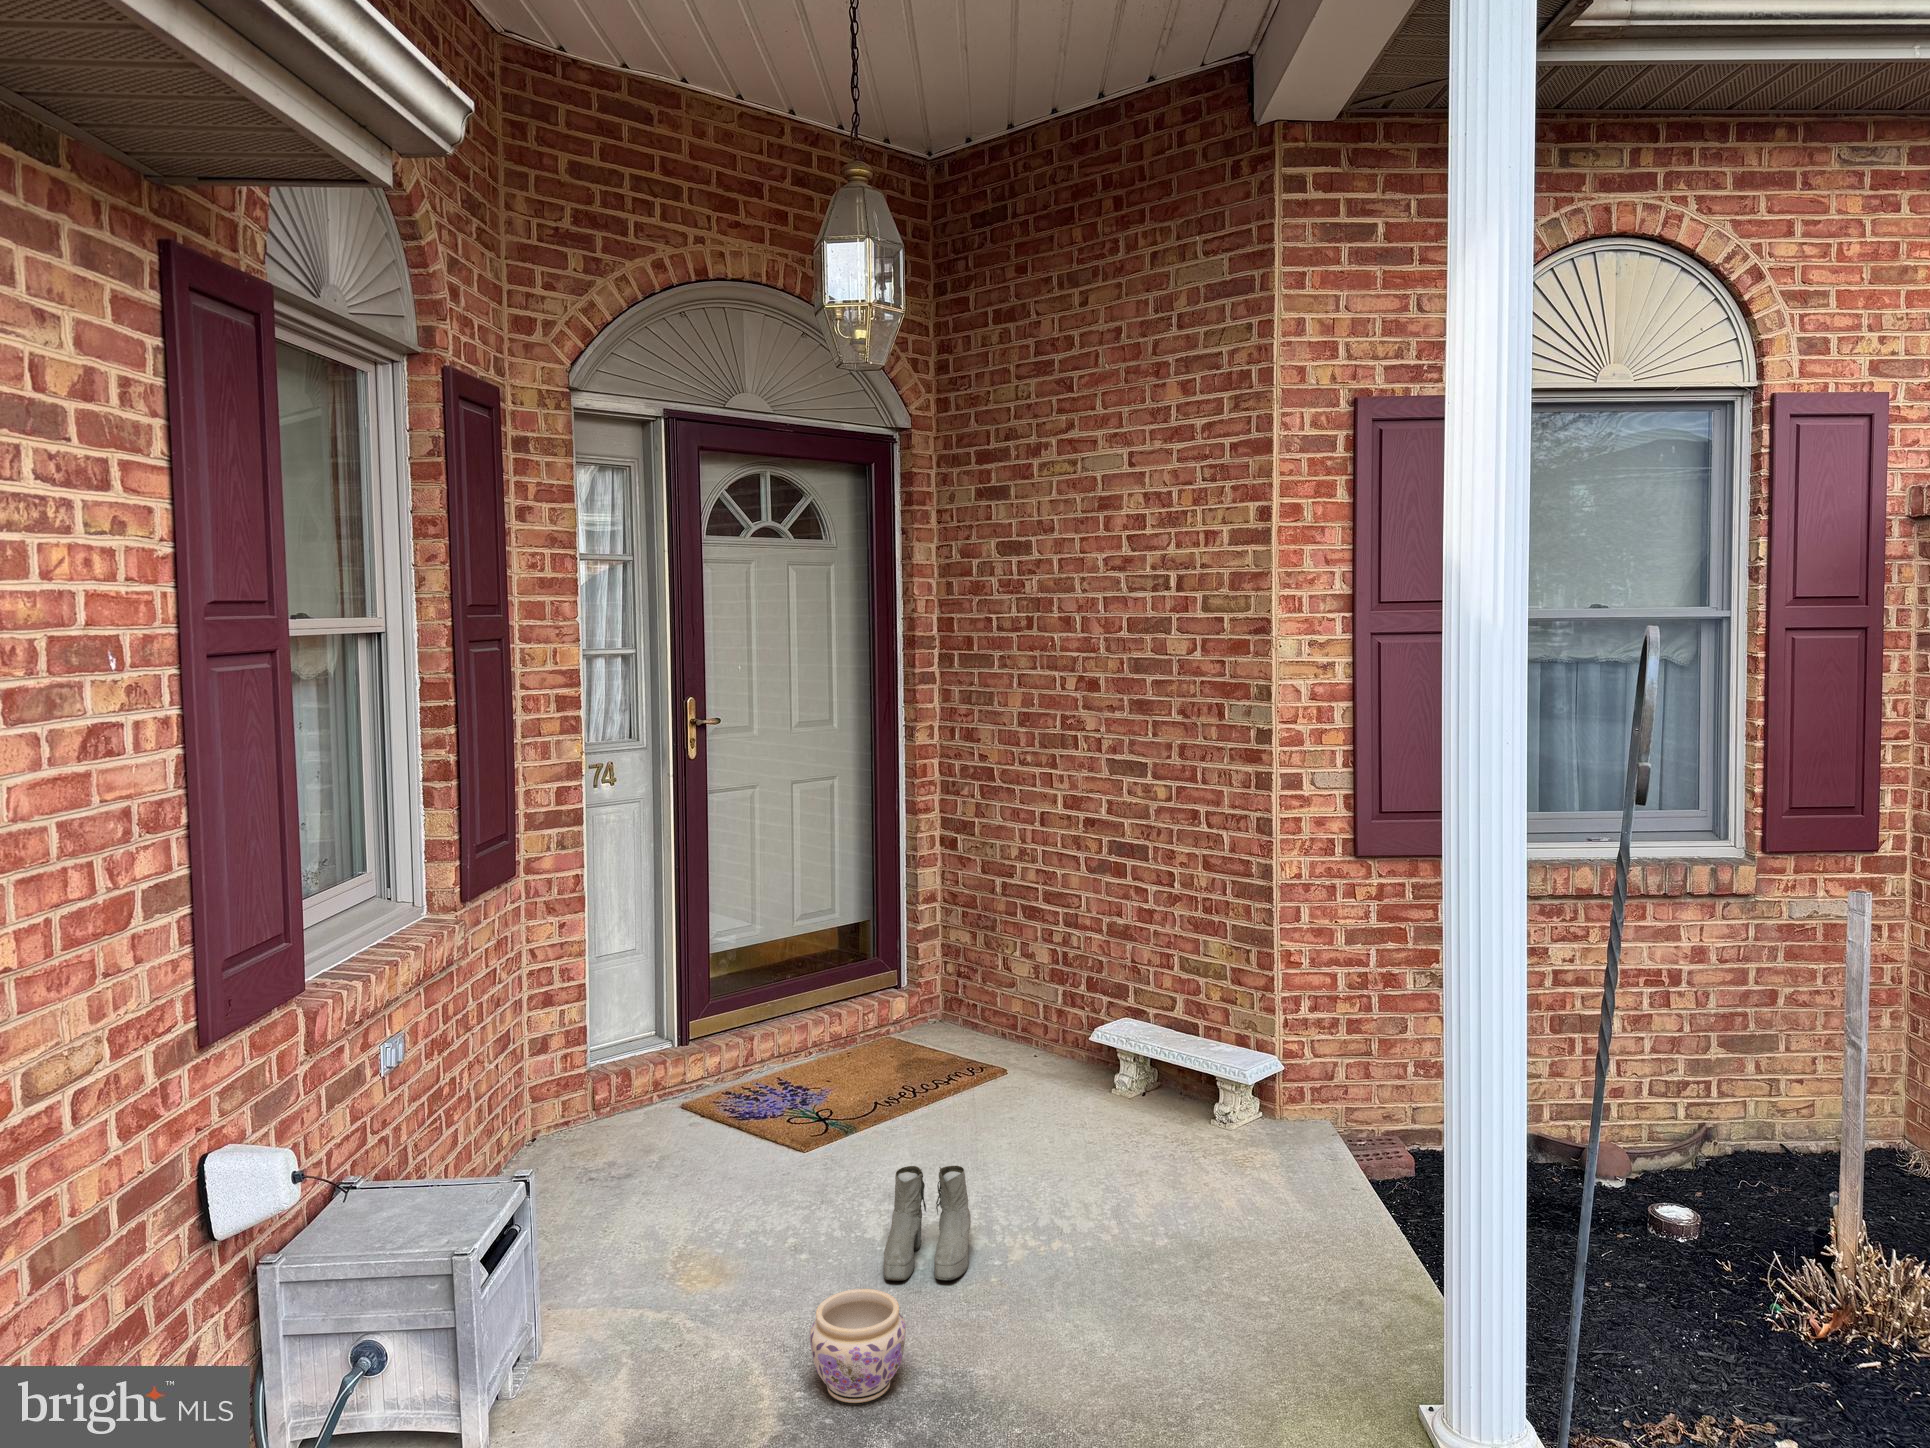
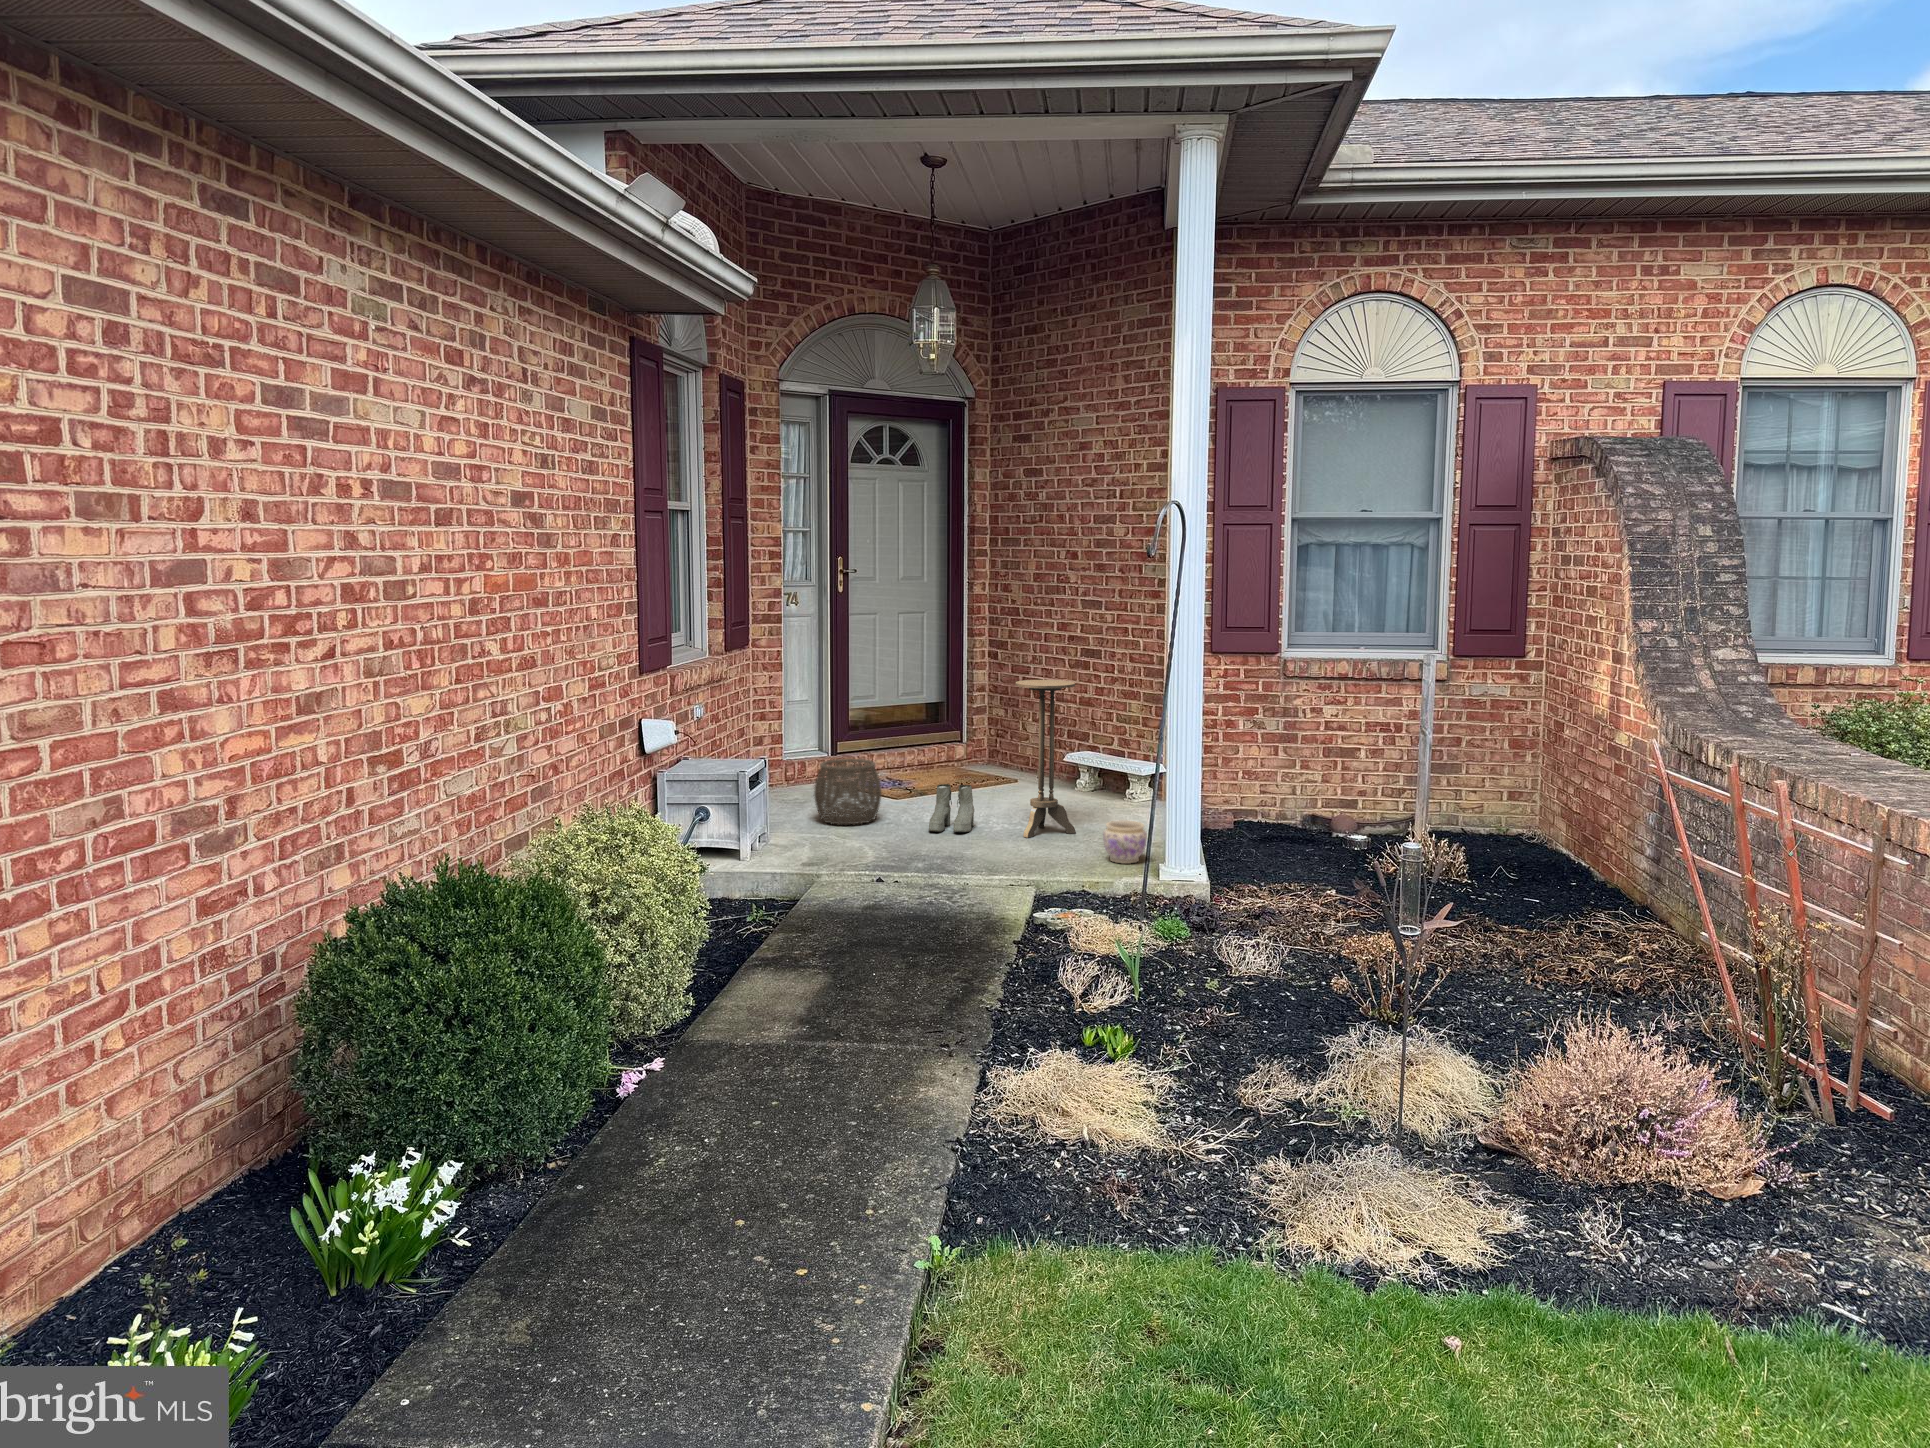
side table: none [1052,951,1176,1287] -> present [1016,680,1076,838]
woven basket: none [643,1110,783,1268] -> present [814,759,881,825]
planter: present [810,1289,906,1405] -> present [1103,820,1147,864]

